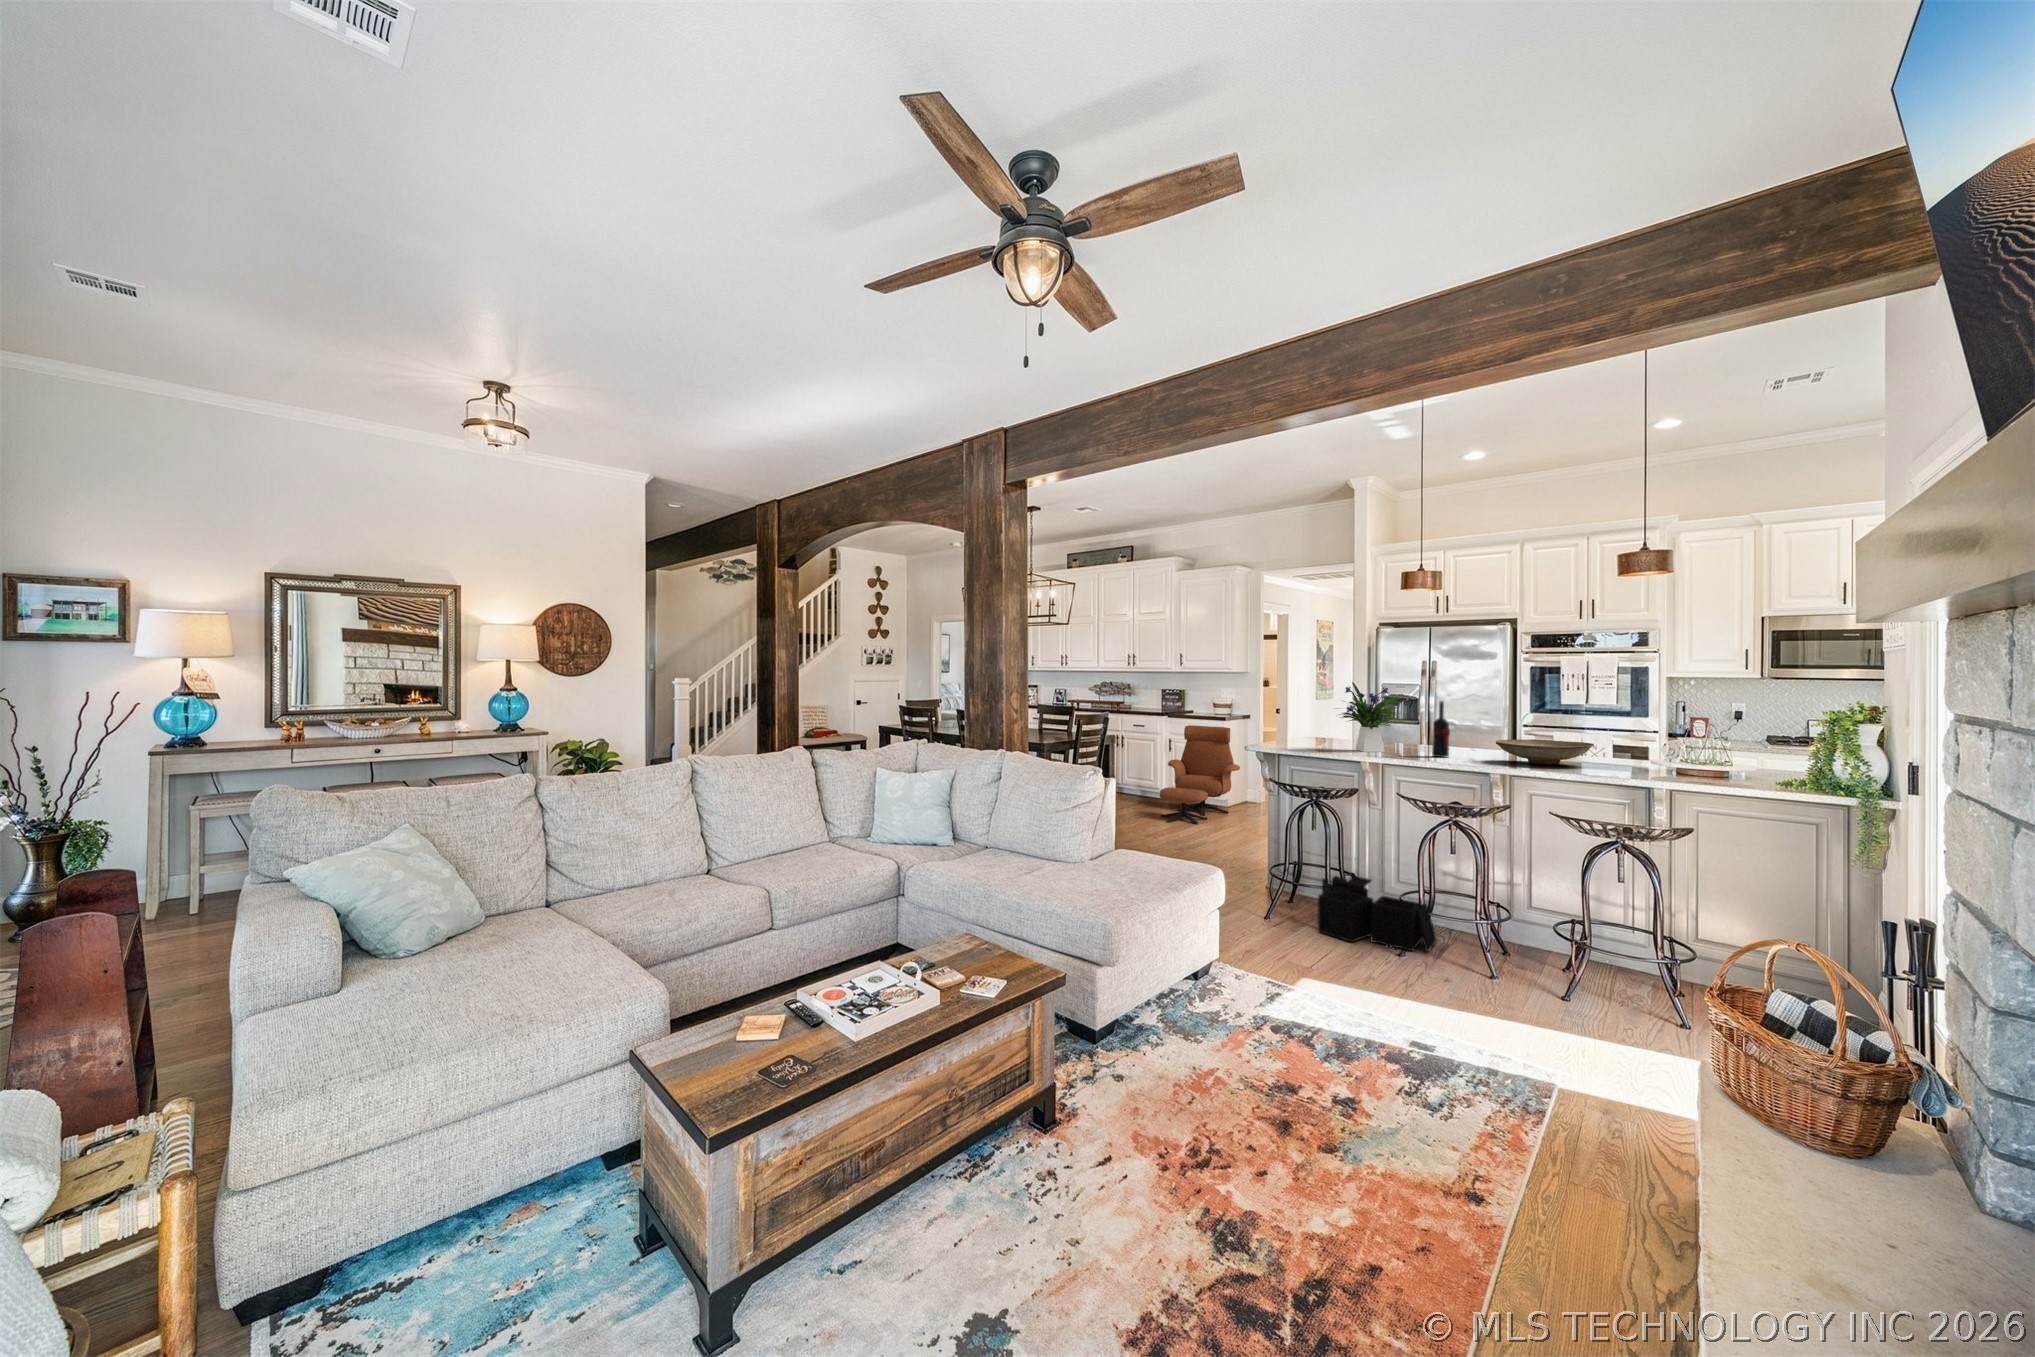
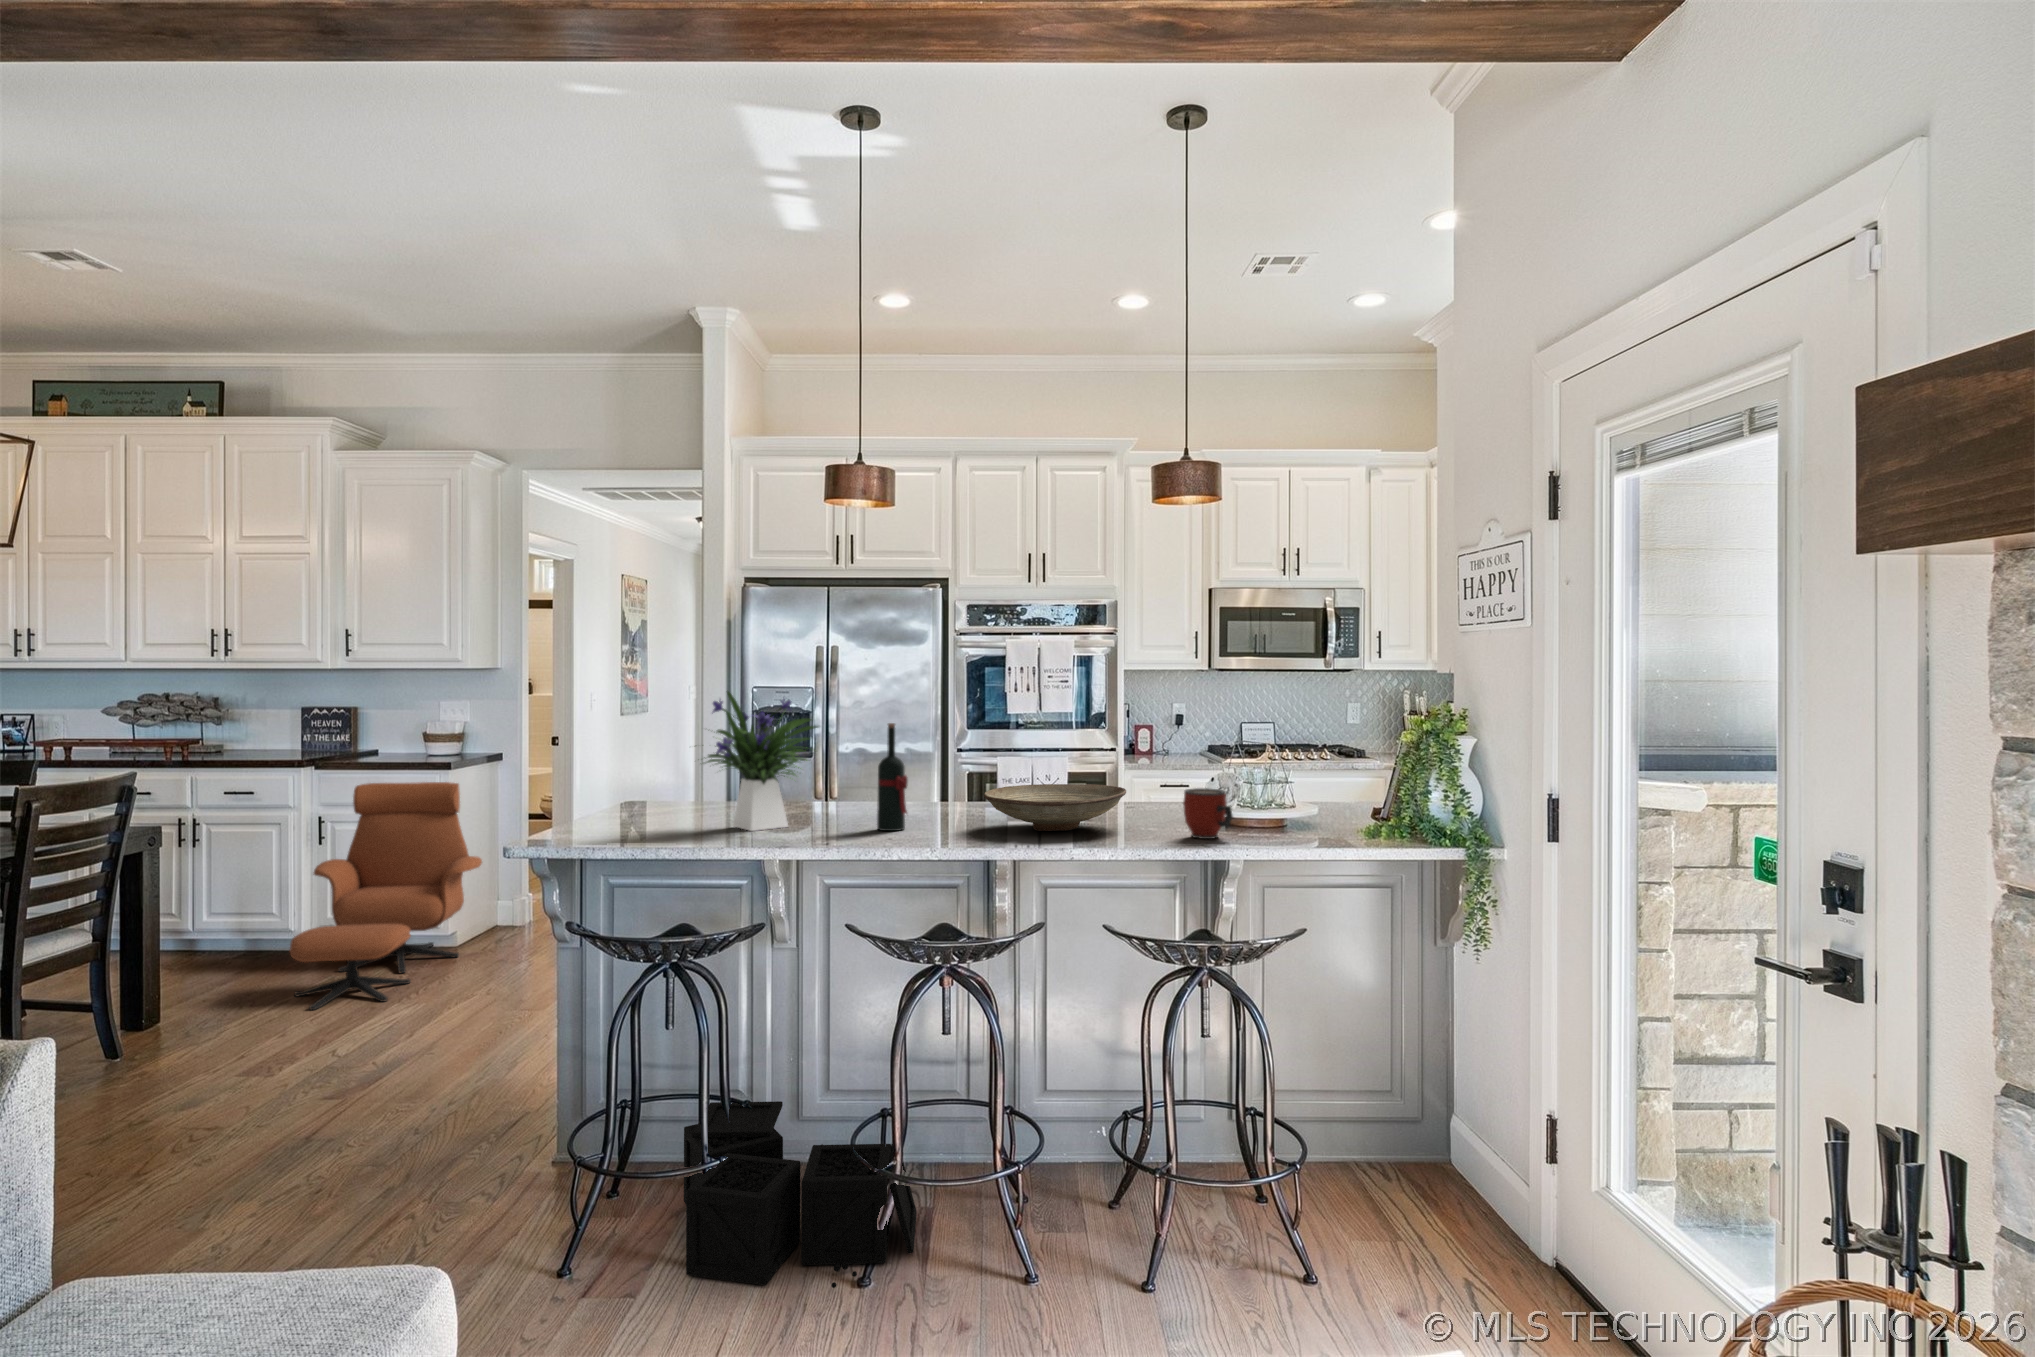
mug: none [1626,745,1659,775] -> present [1183,788,1233,839]

